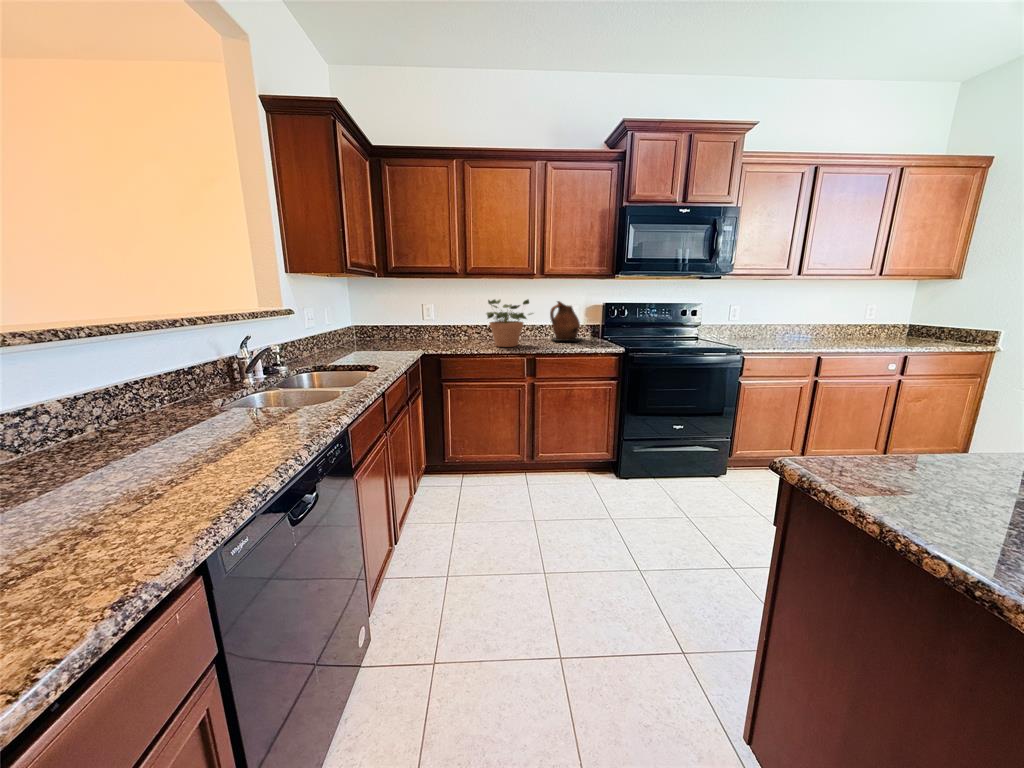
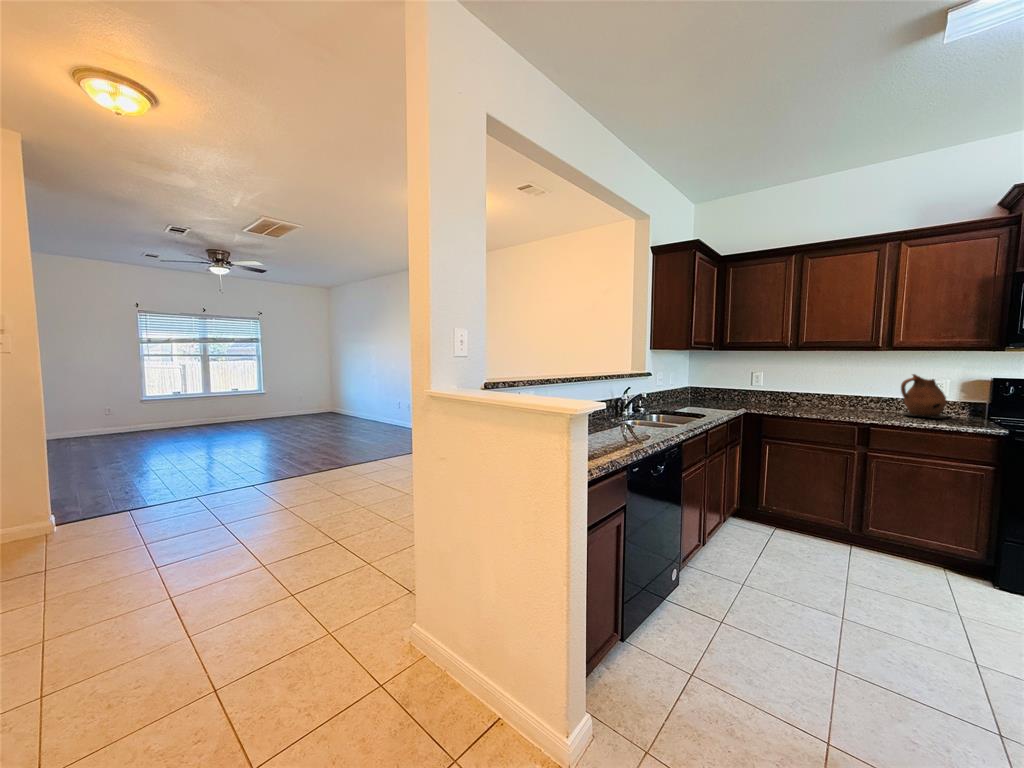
potted plant: present [486,299,532,347] -> none [812,370,879,416]

